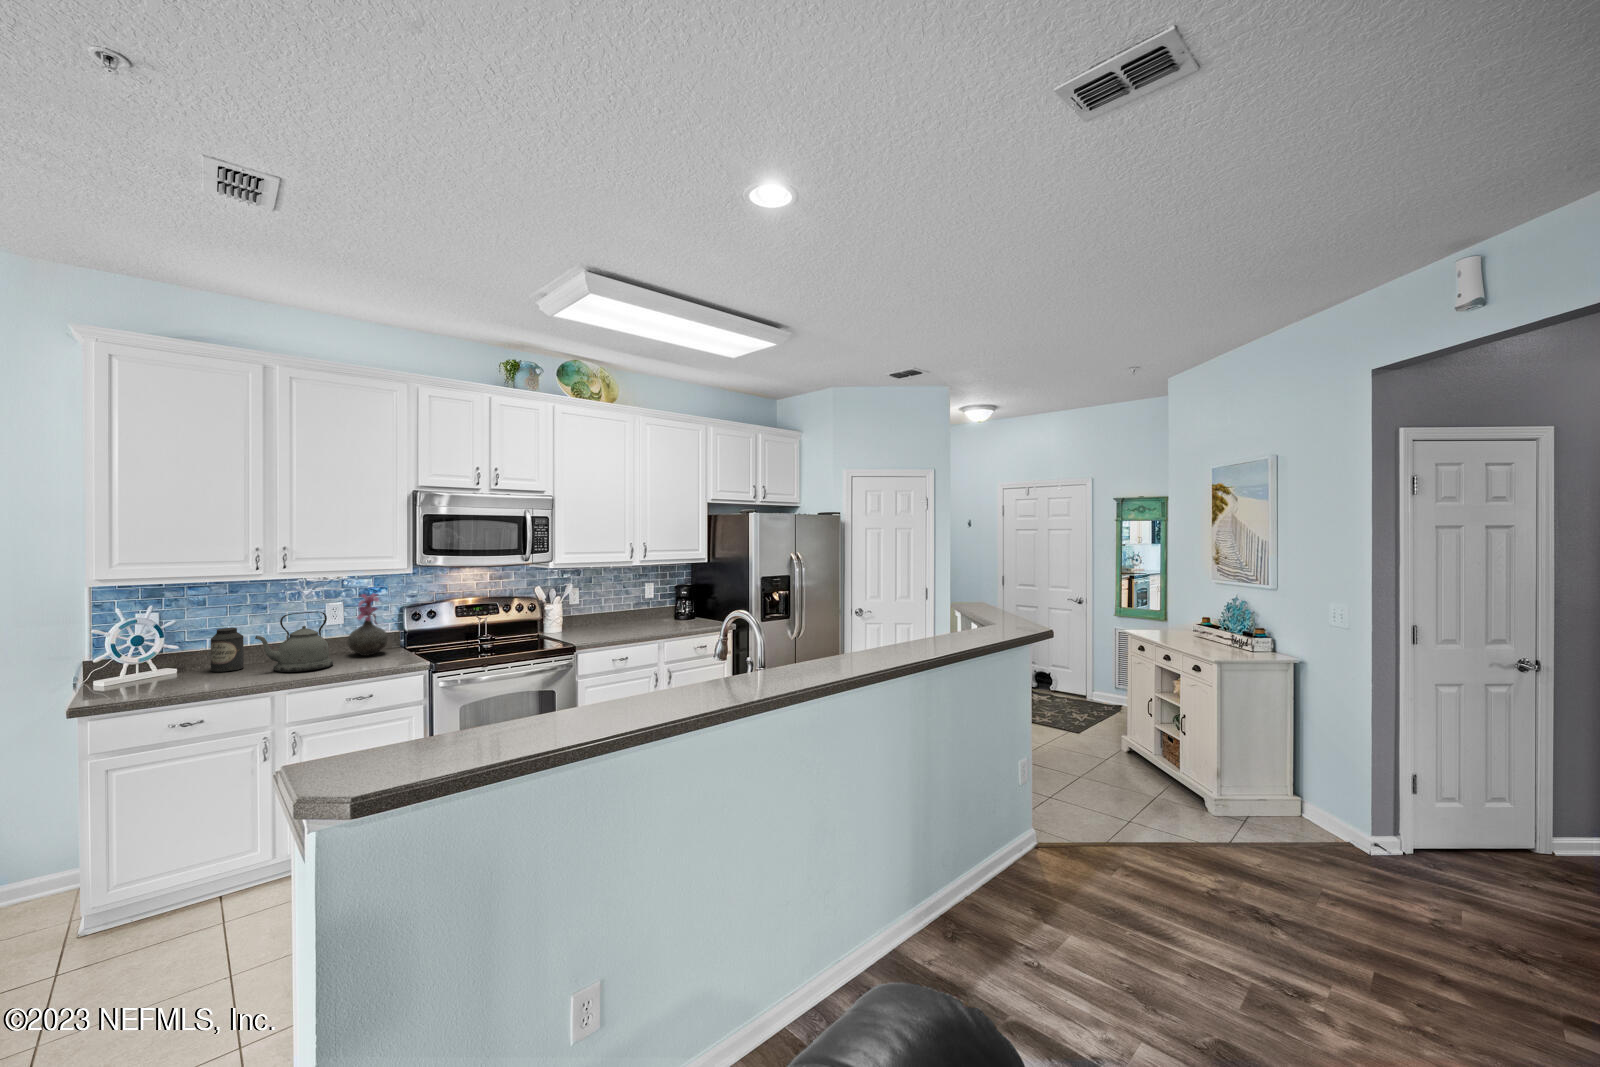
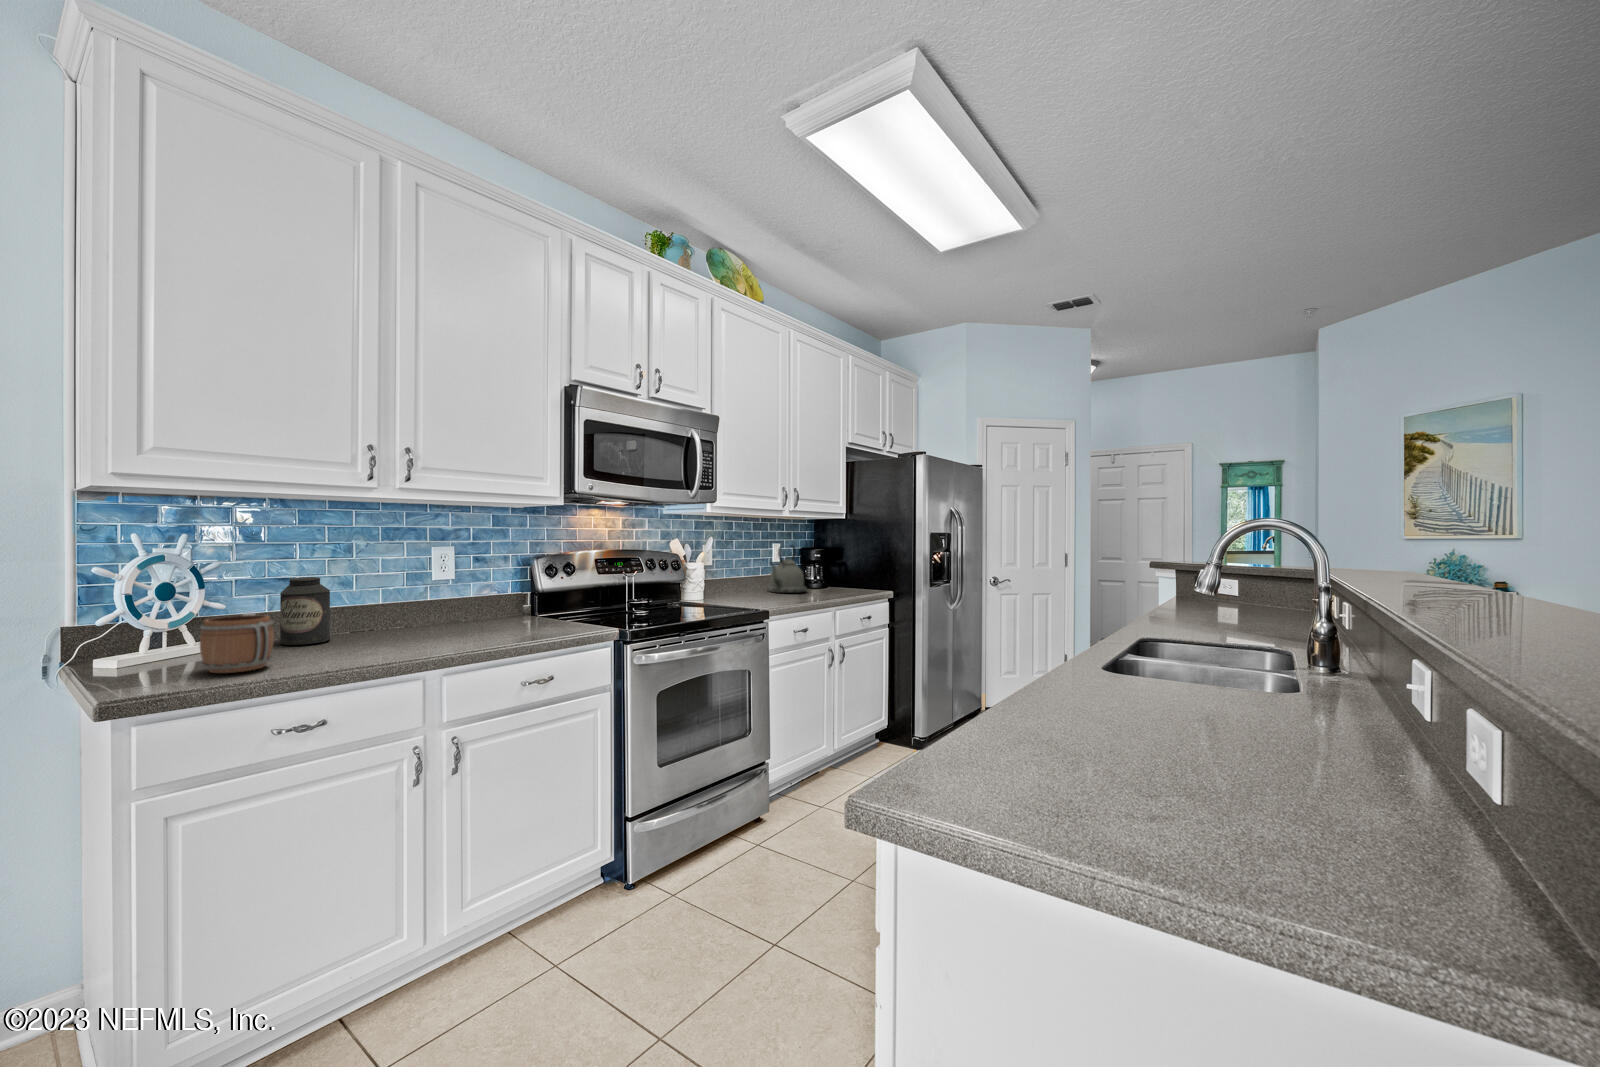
vase: present [348,593,388,656] -> none [468,536,523,623]
kettle: present [255,612,333,672] -> present [767,546,807,593]
mug: none [149,653,193,691] -> present [200,613,274,673]

